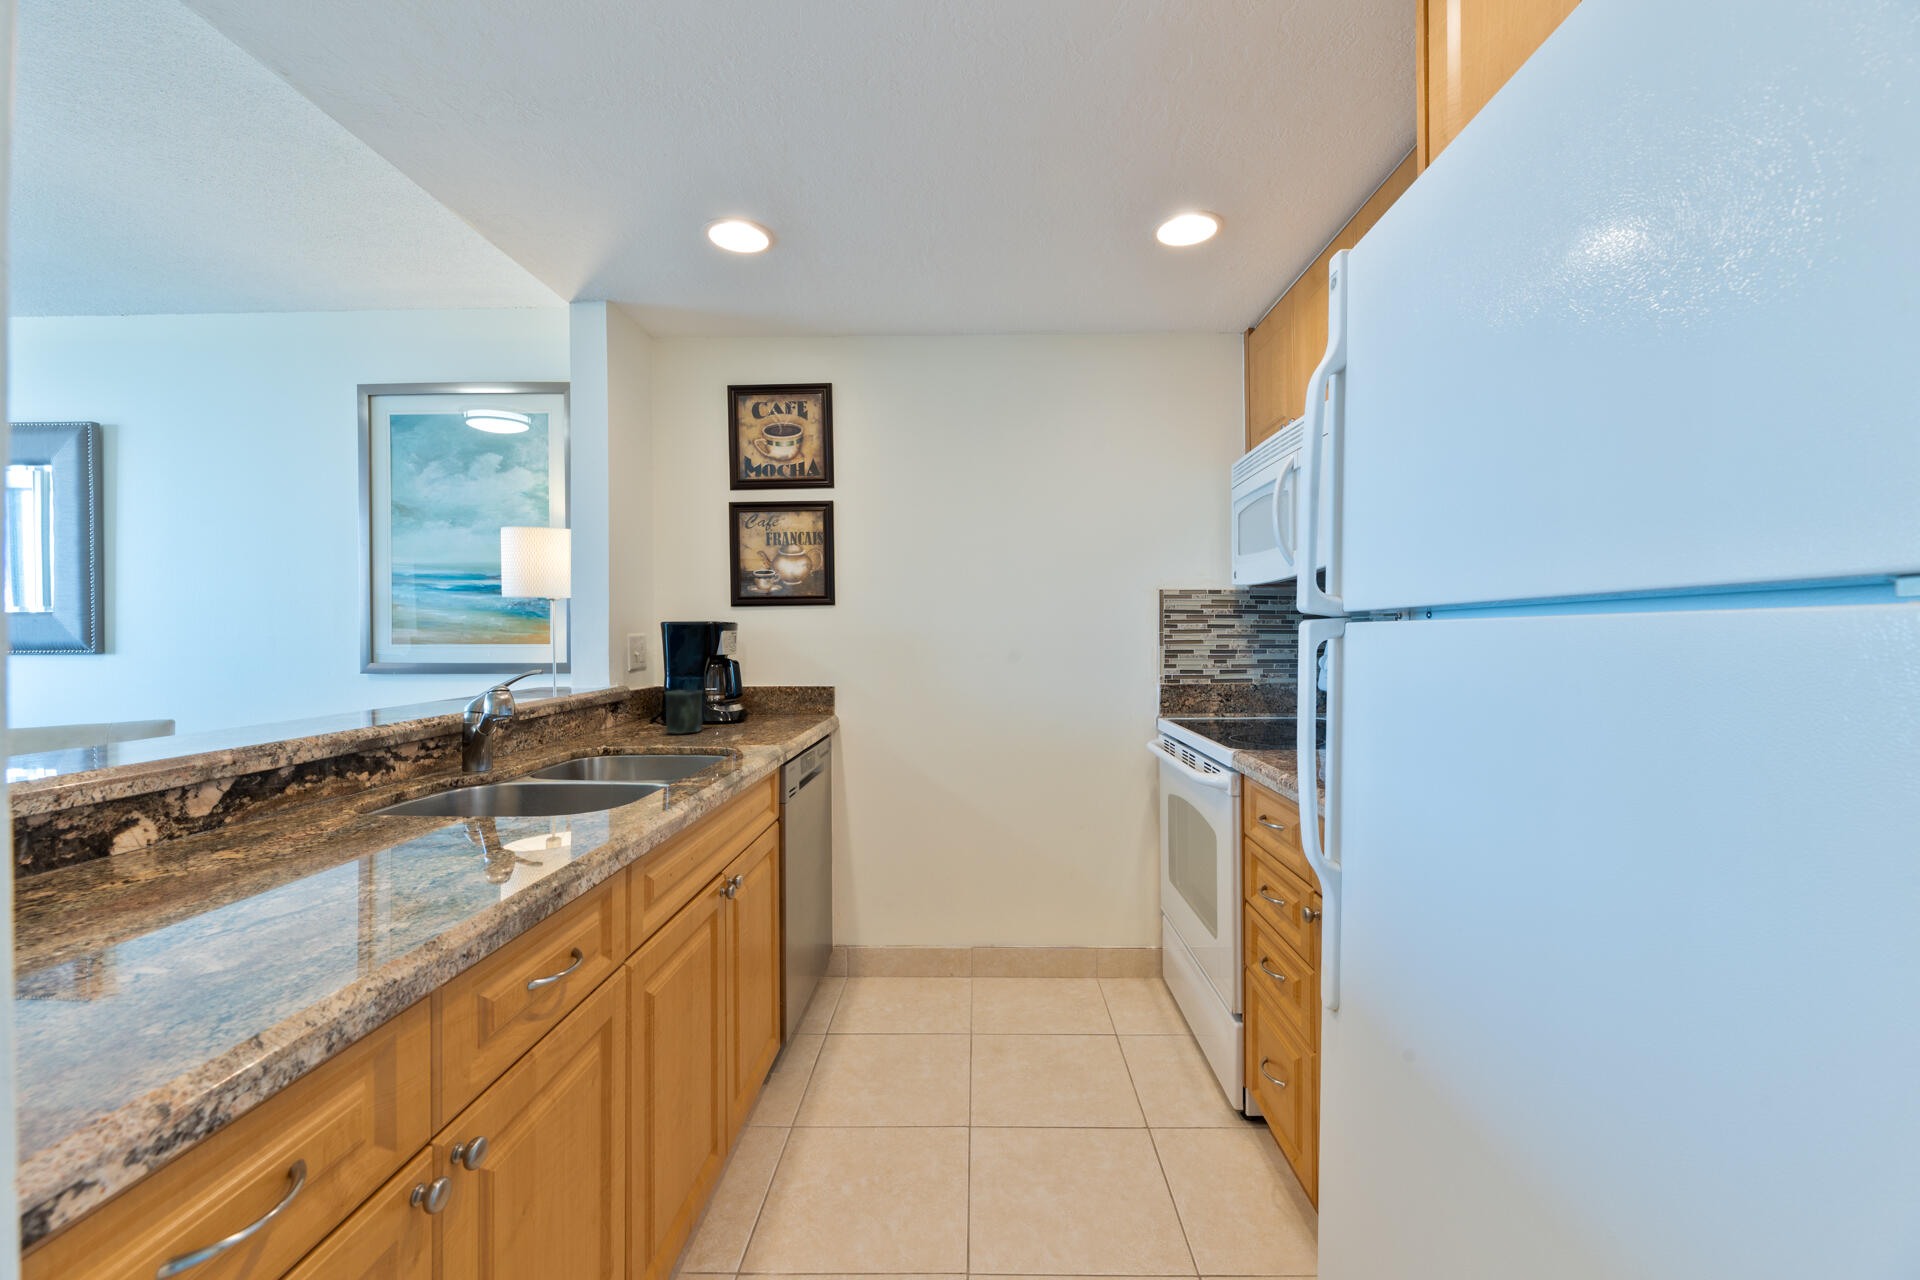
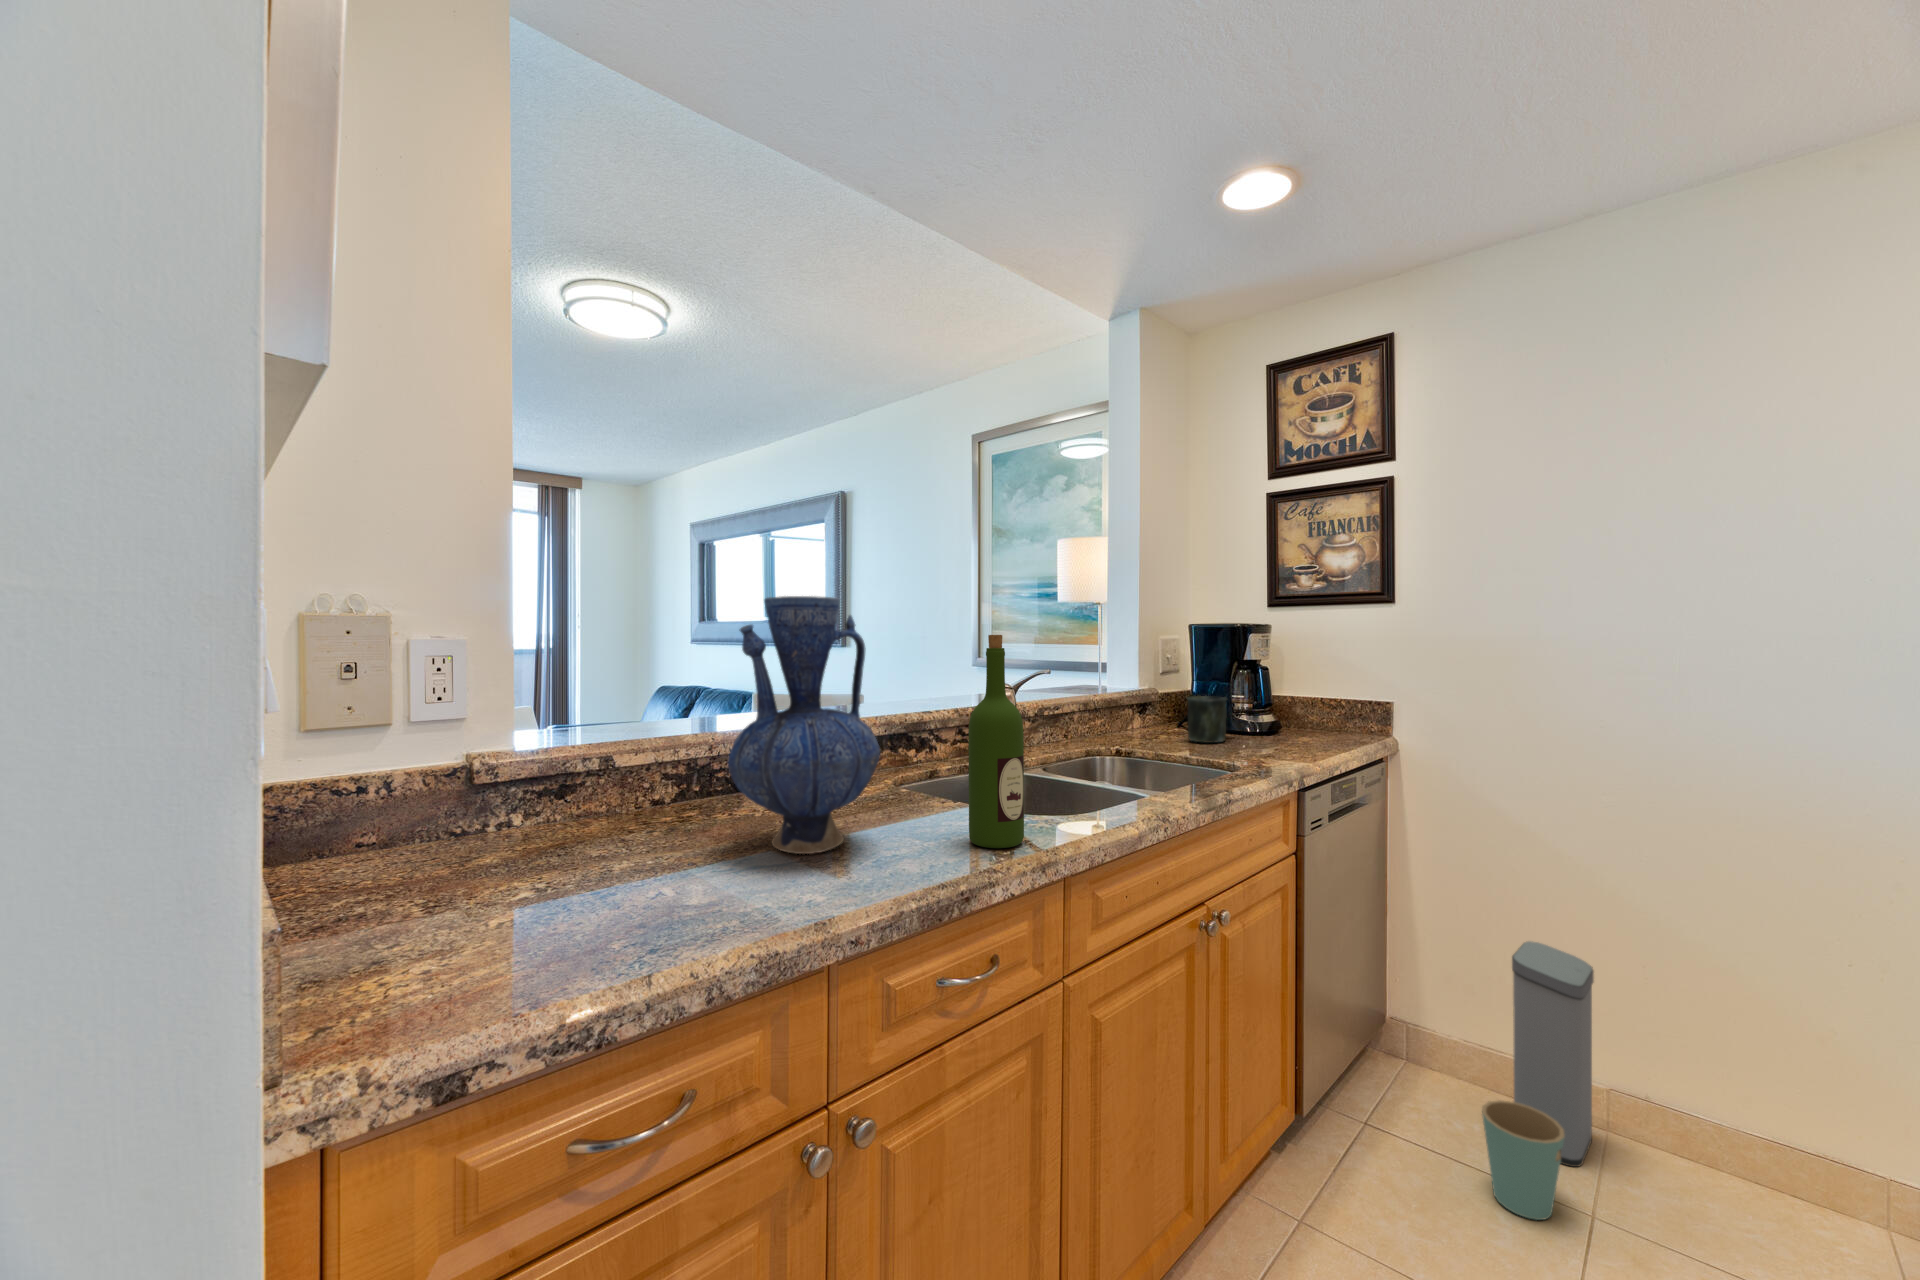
vase: none [189,587,422,898] -> present [728,596,880,854]
wine bottle: none [522,633,586,847] -> present [968,635,1024,848]
trash can: none [905,853,961,1046] -> present [1482,941,1594,1220]

